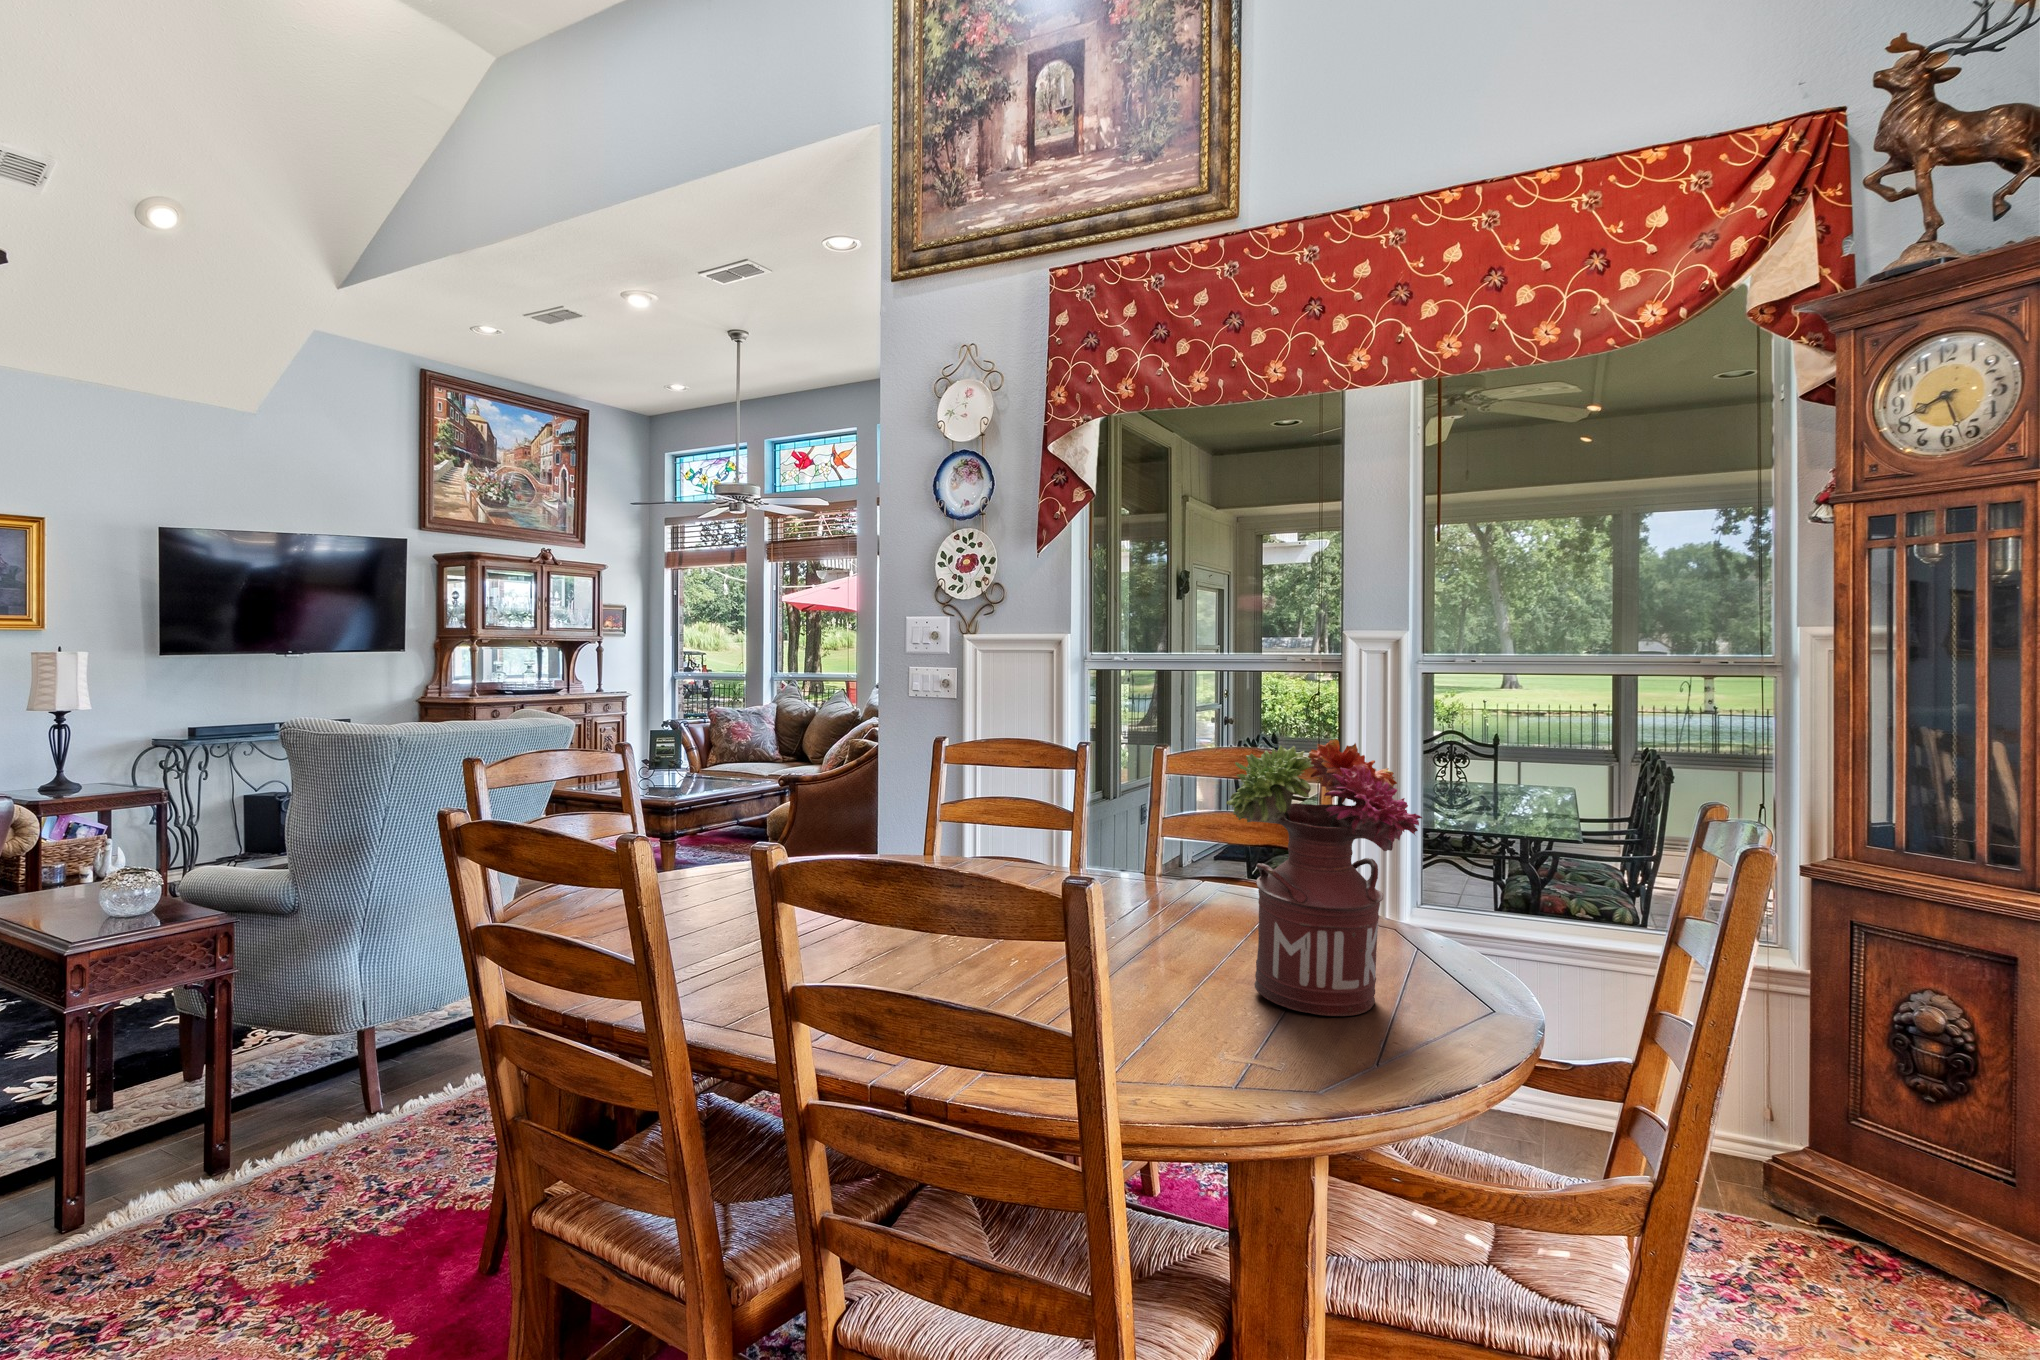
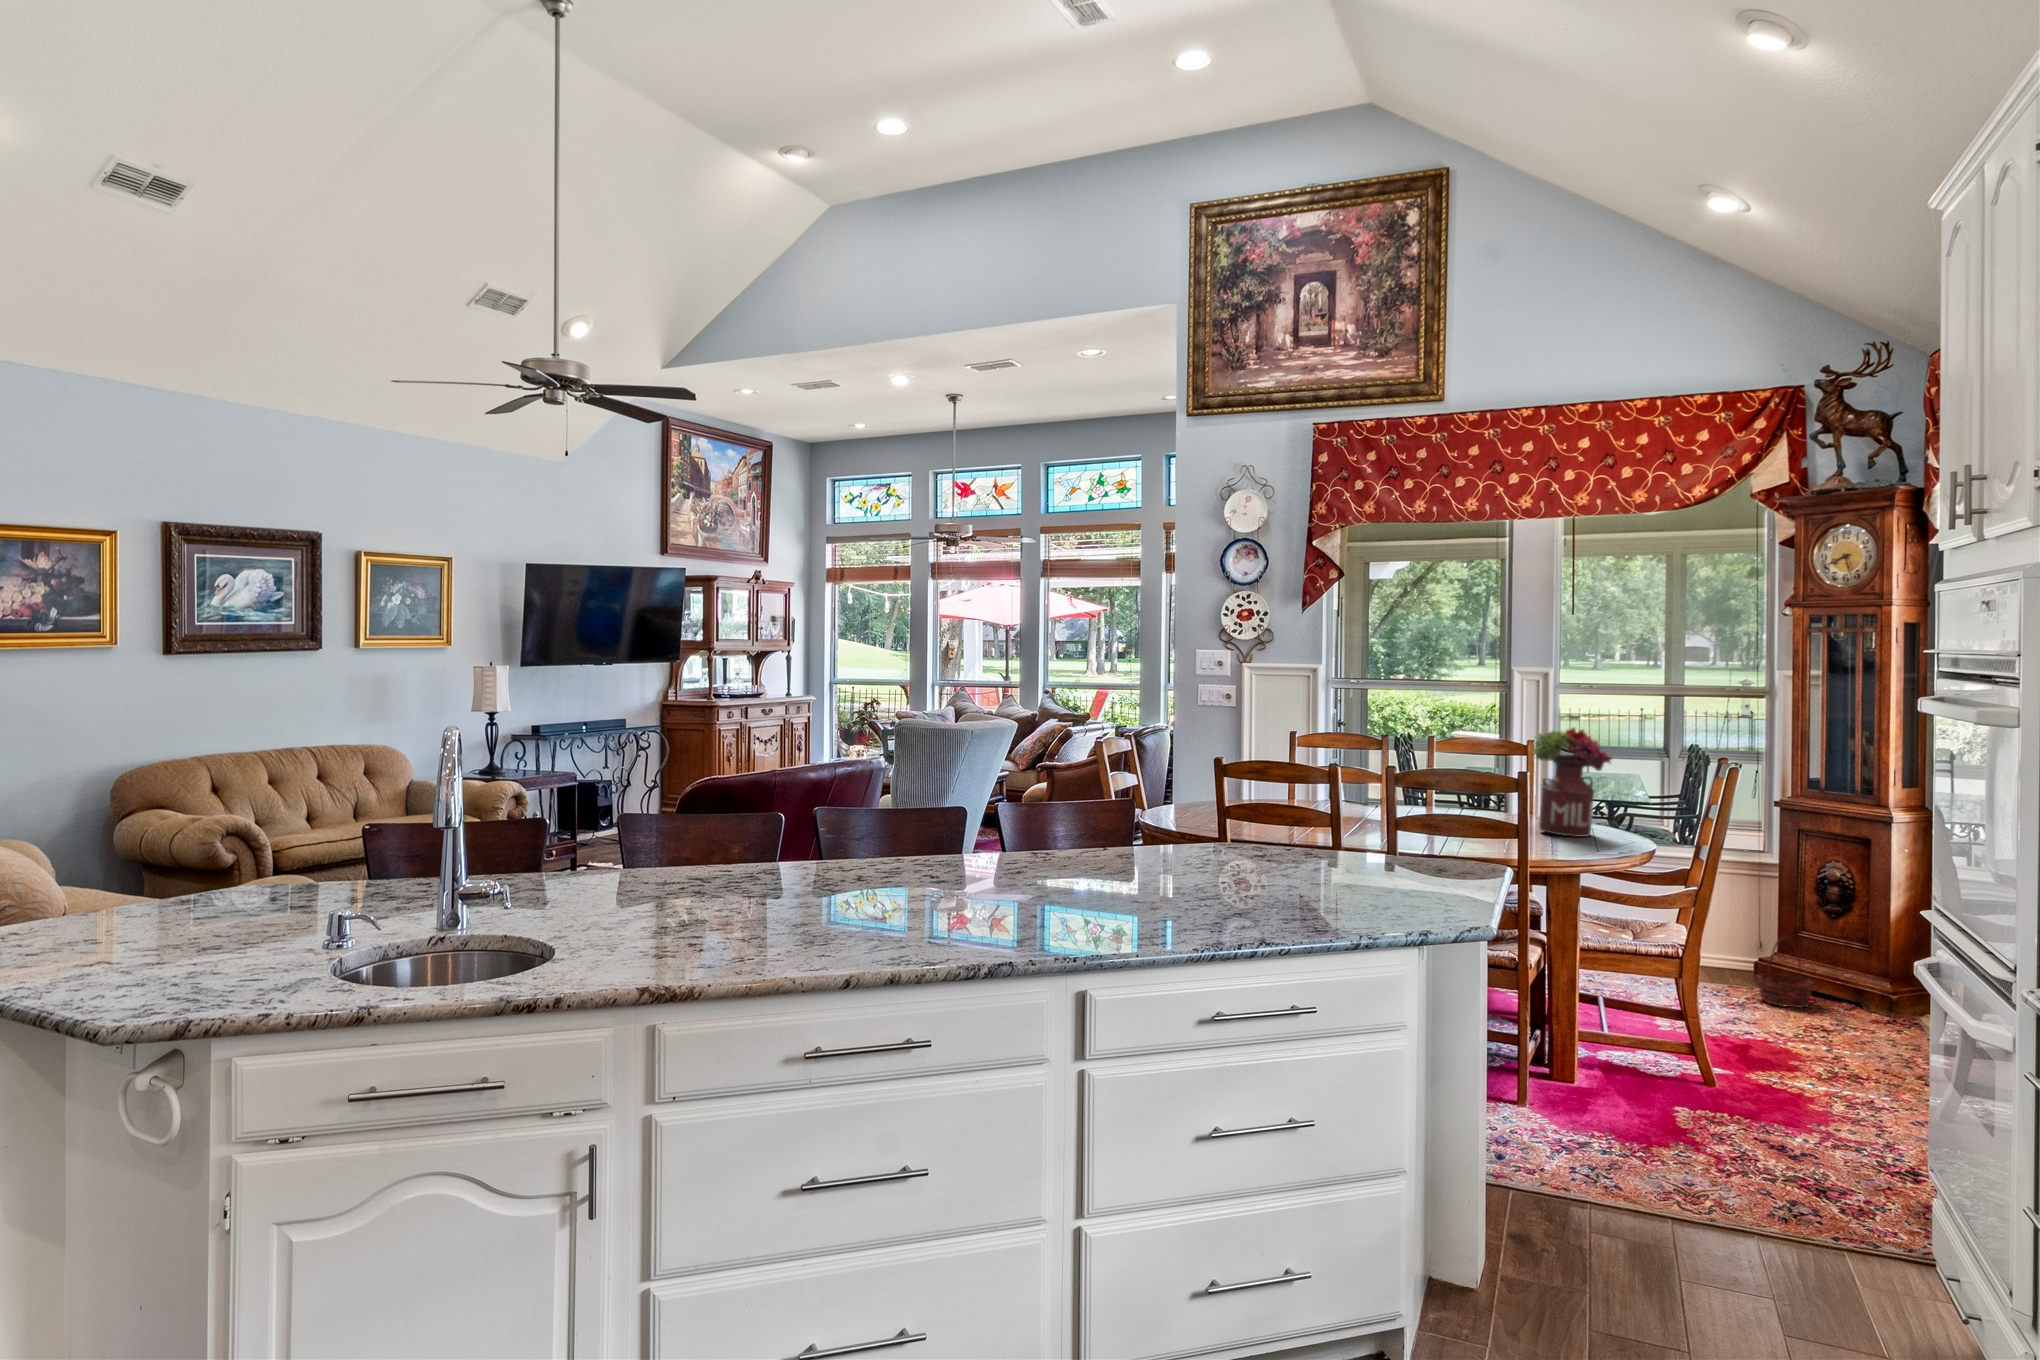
basket: none [1775,1147,1902,1302] -> present [1757,937,1813,1008]

